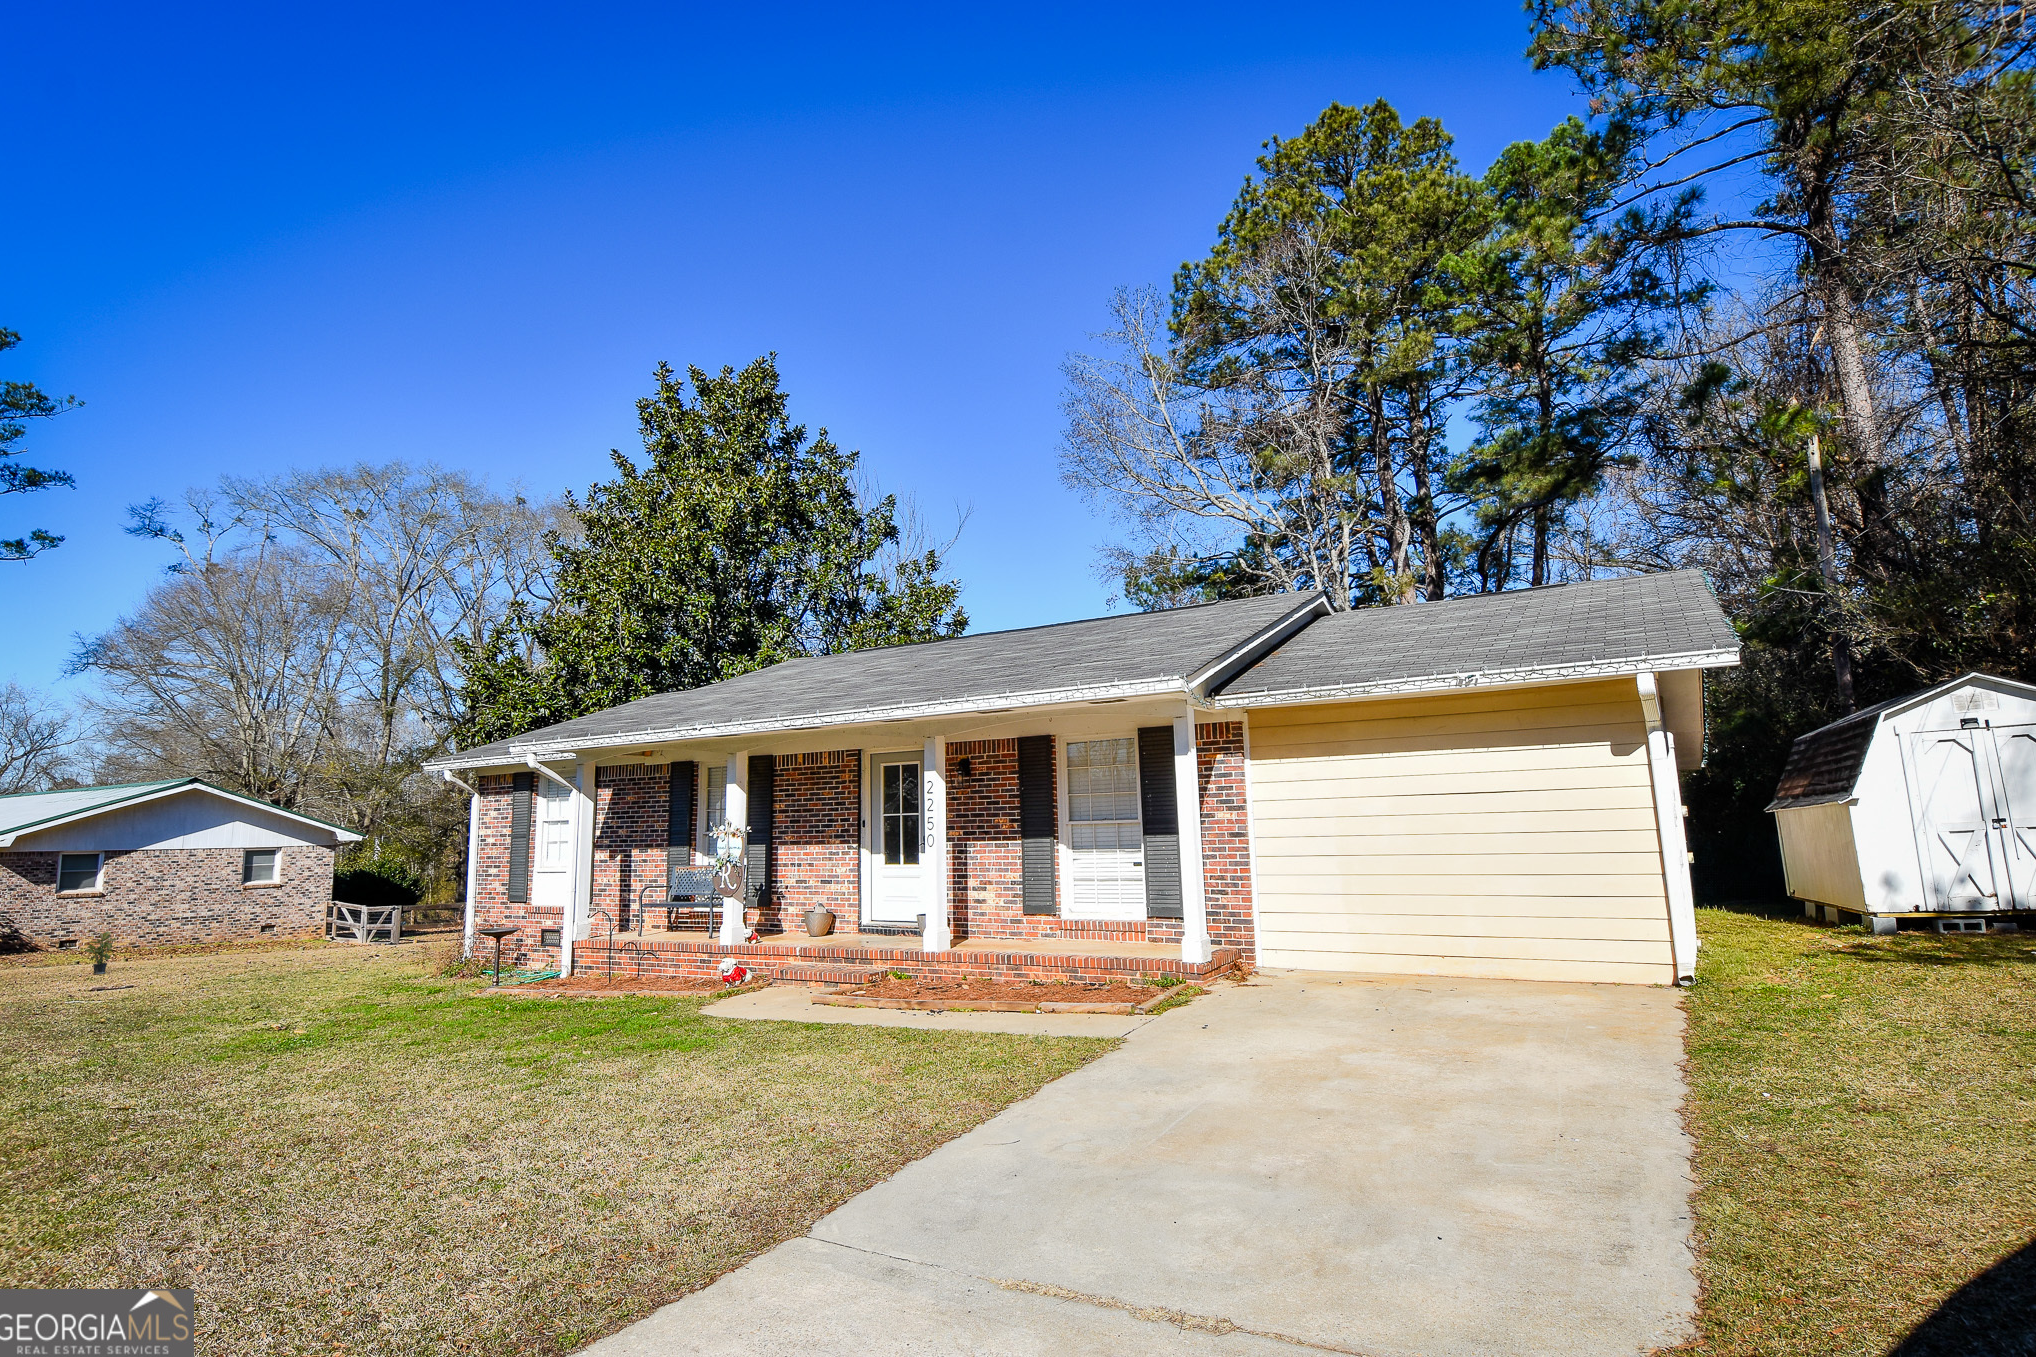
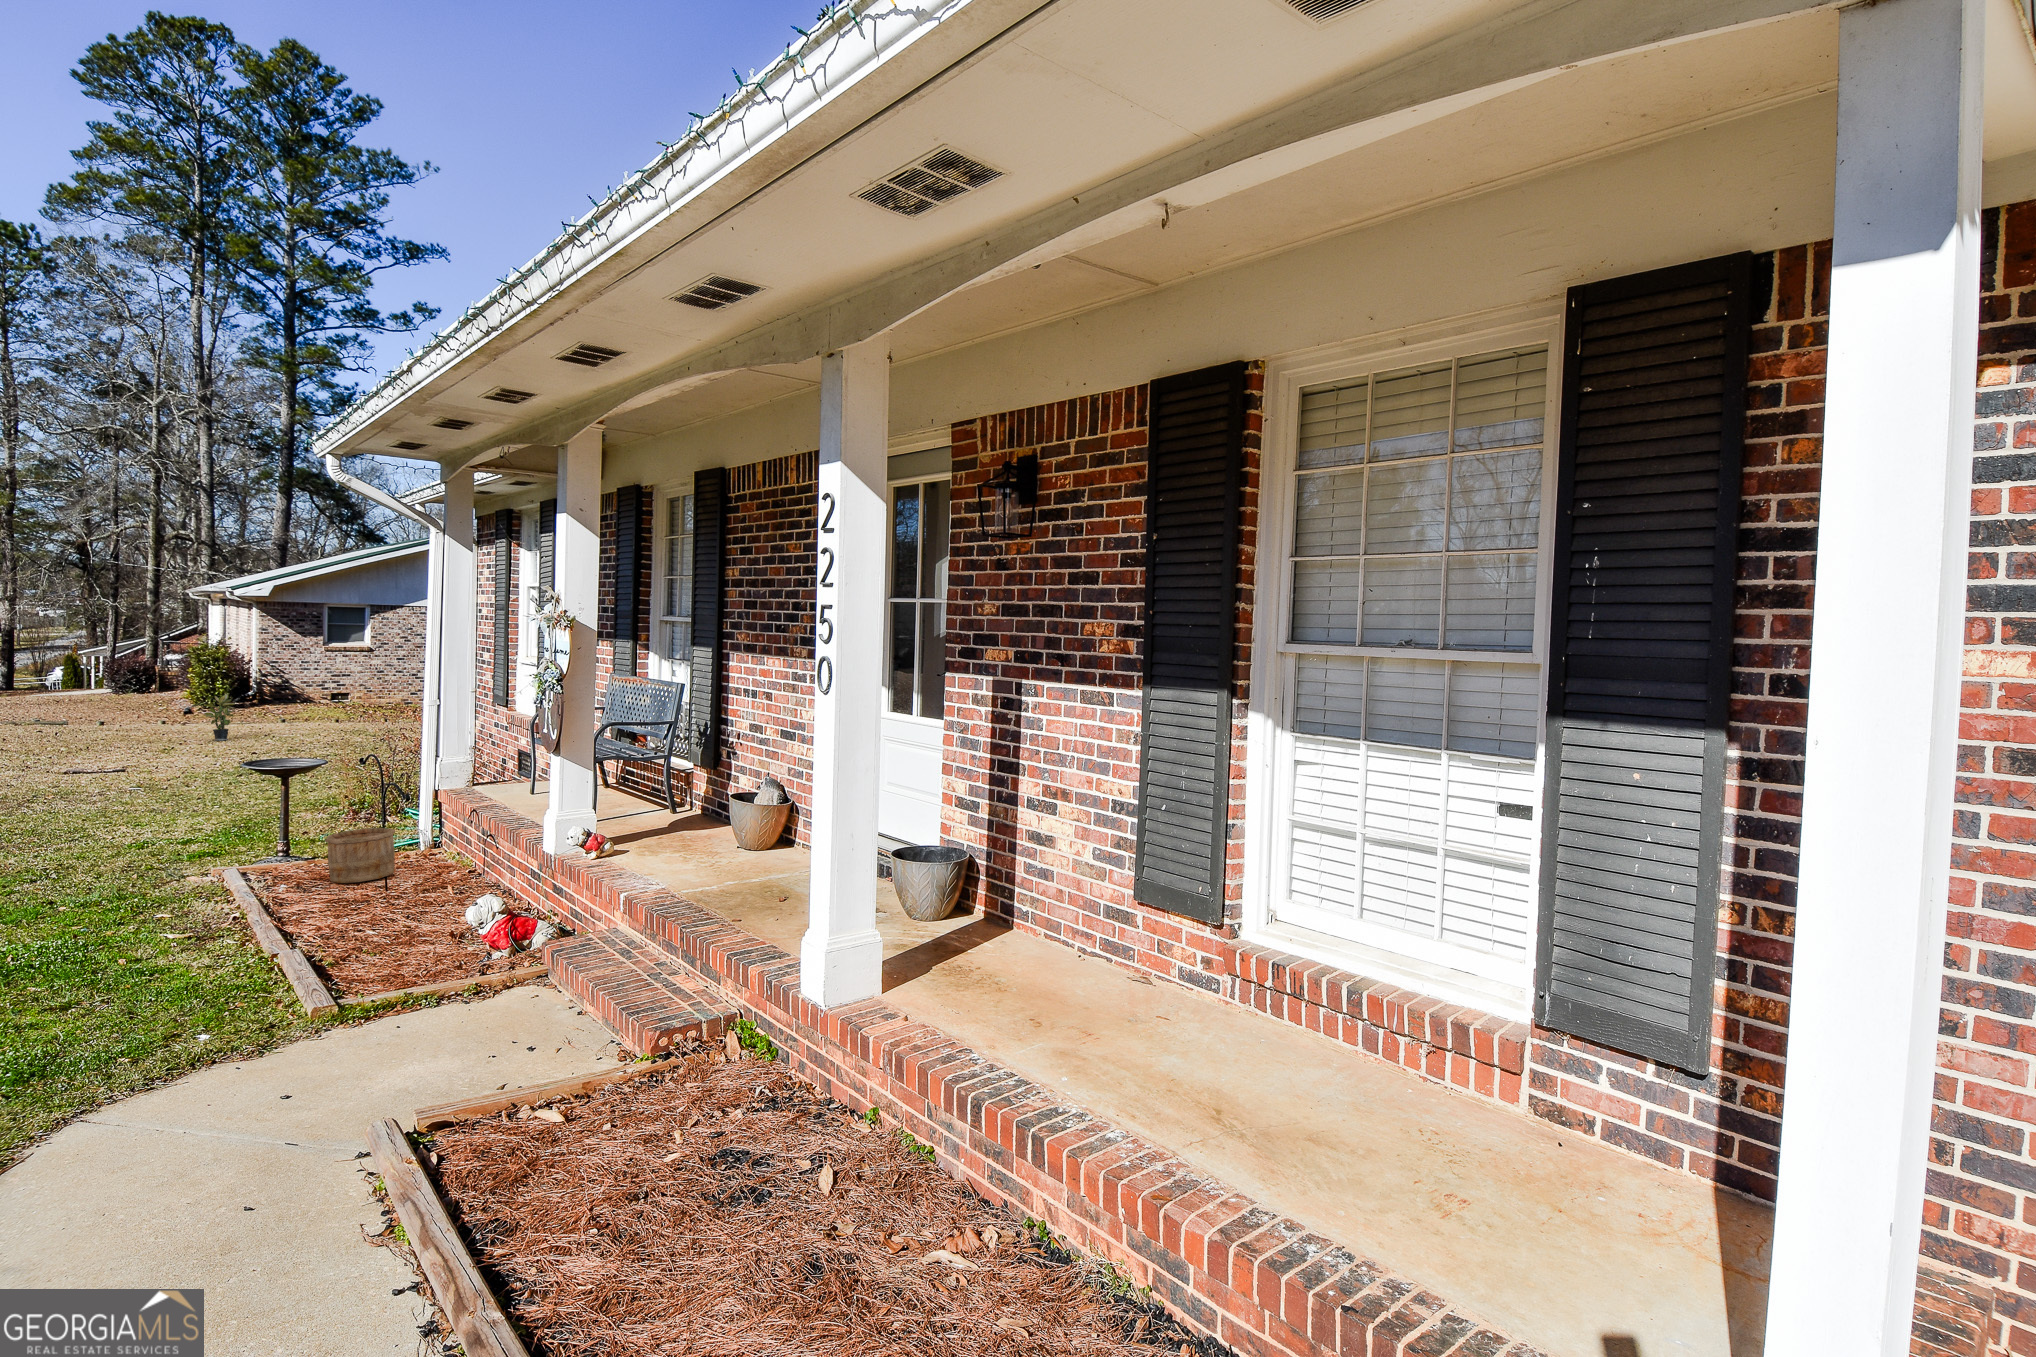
wooden bucket: none [549,958,585,988] -> present [325,828,395,883]

